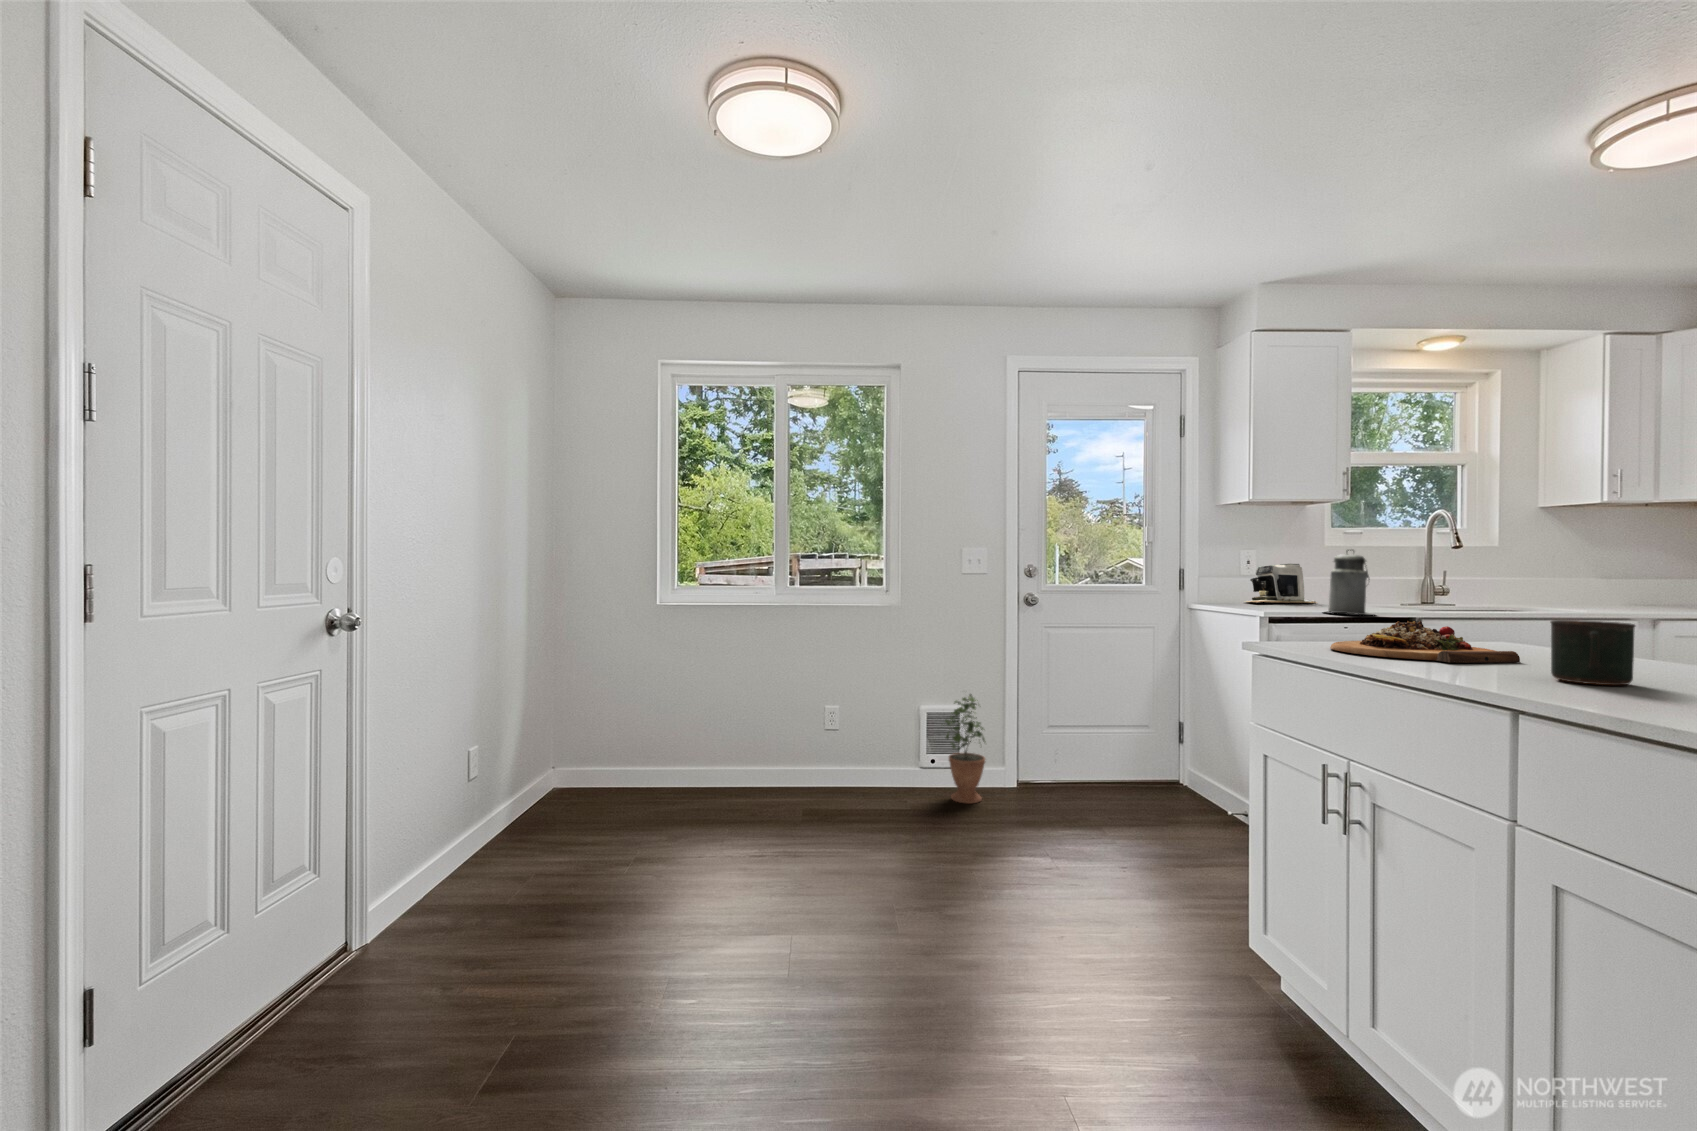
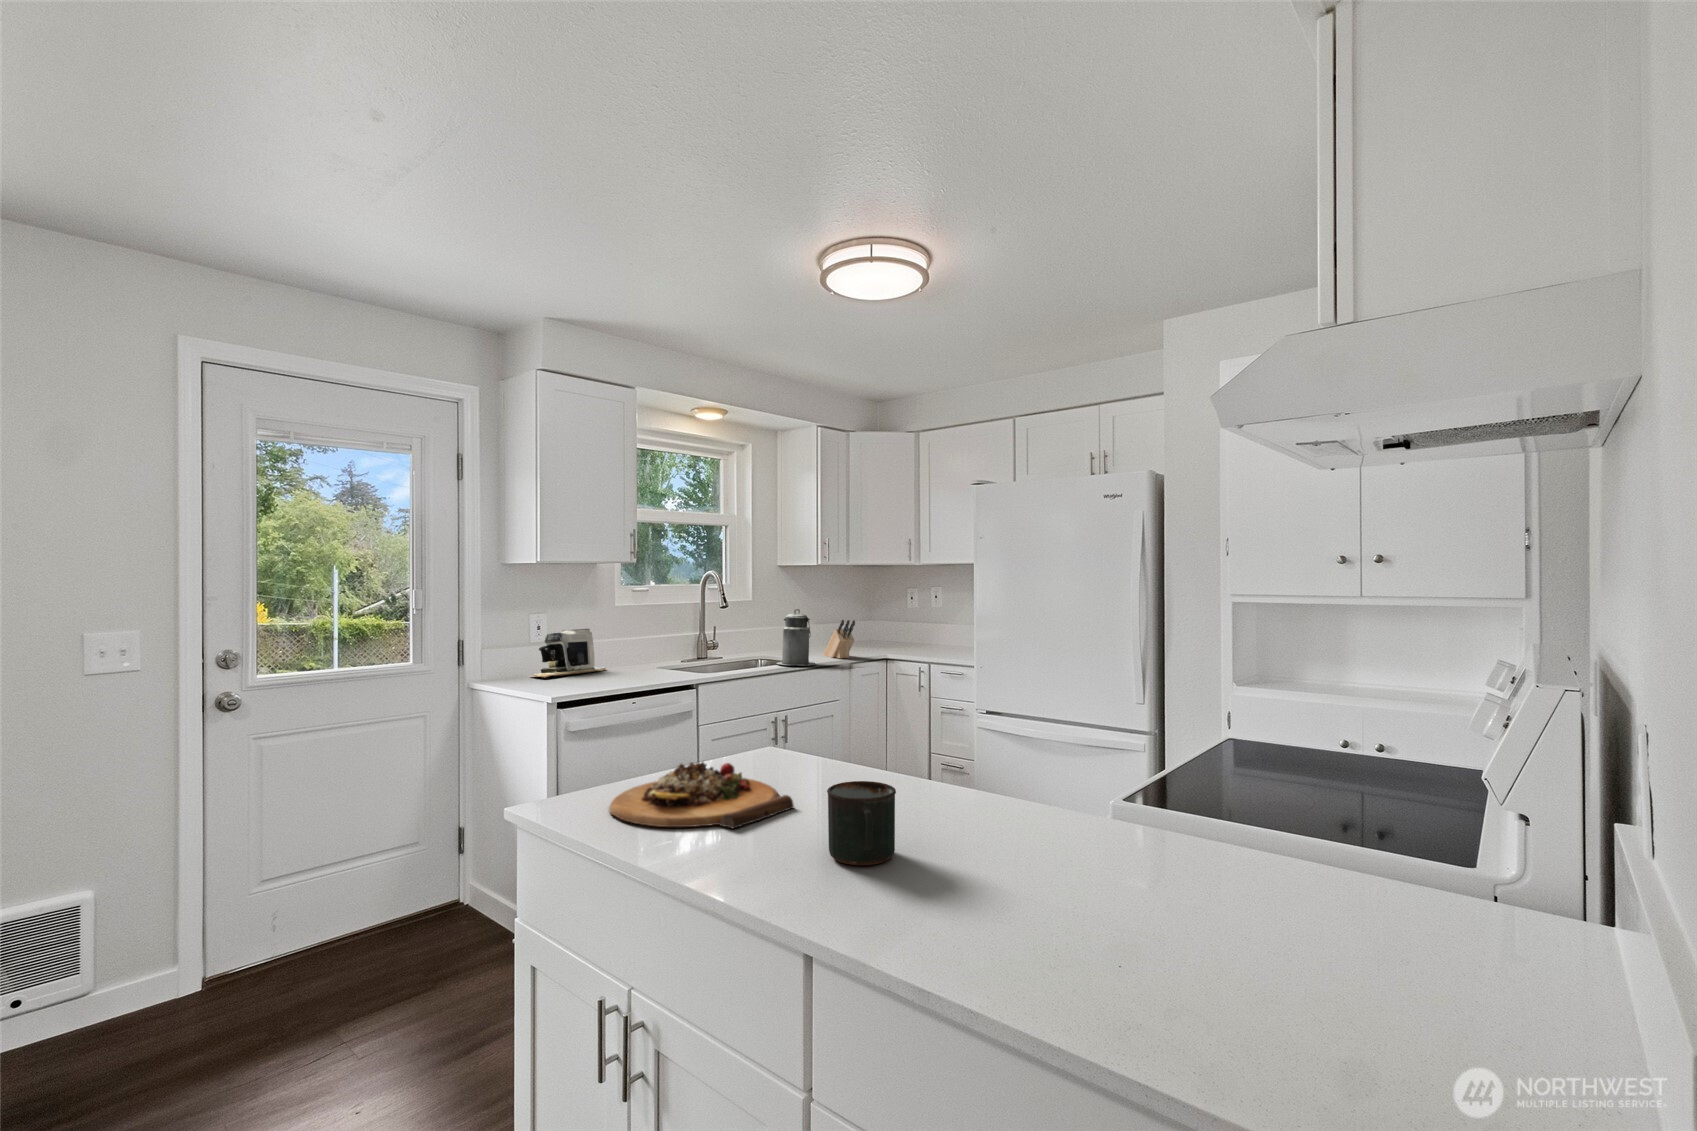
canister: present [1328,550,1374,615] -> present [777,609,815,666]
knife block: none [1605,565,1660,612] -> present [823,620,855,658]
potted plant: present [945,694,986,803] -> none [32,868,137,1063]

